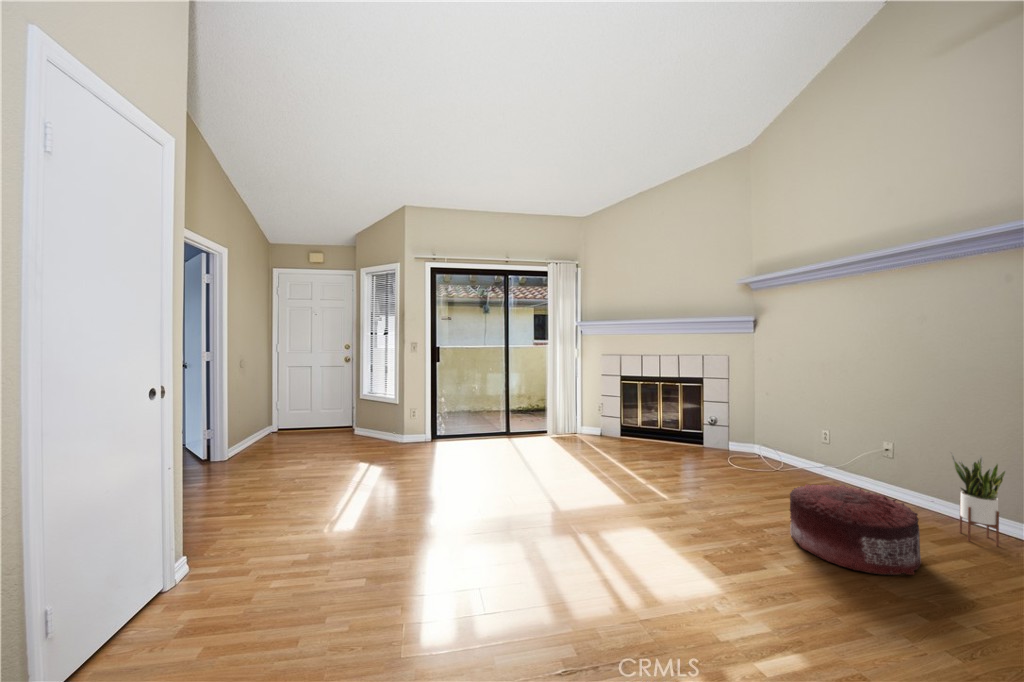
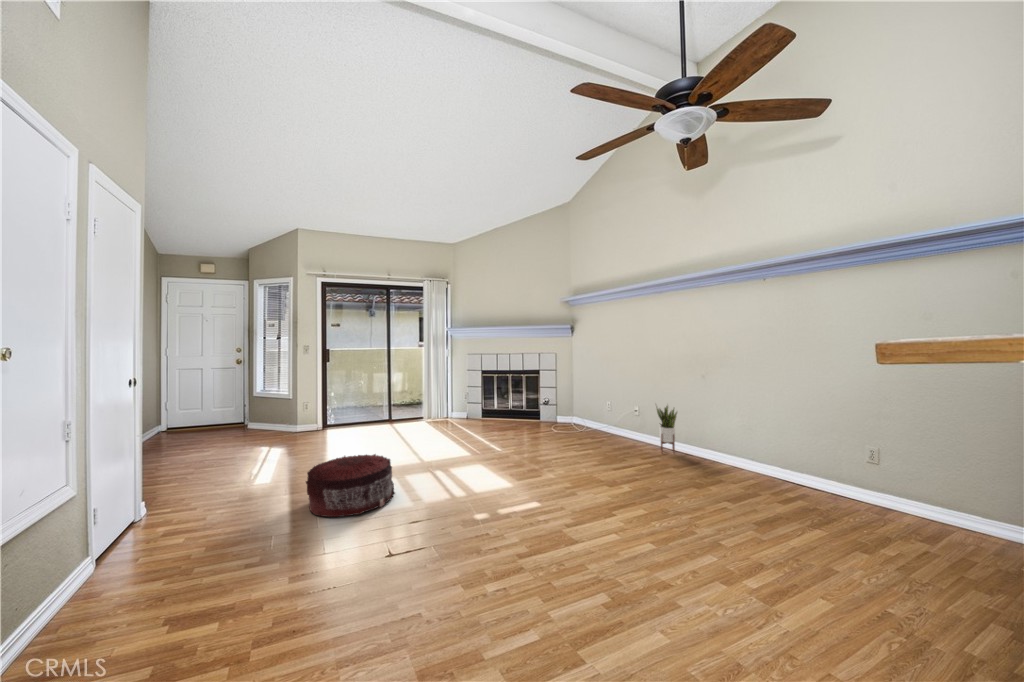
pouf: present [790,484,921,575] -> present [306,454,395,517]

